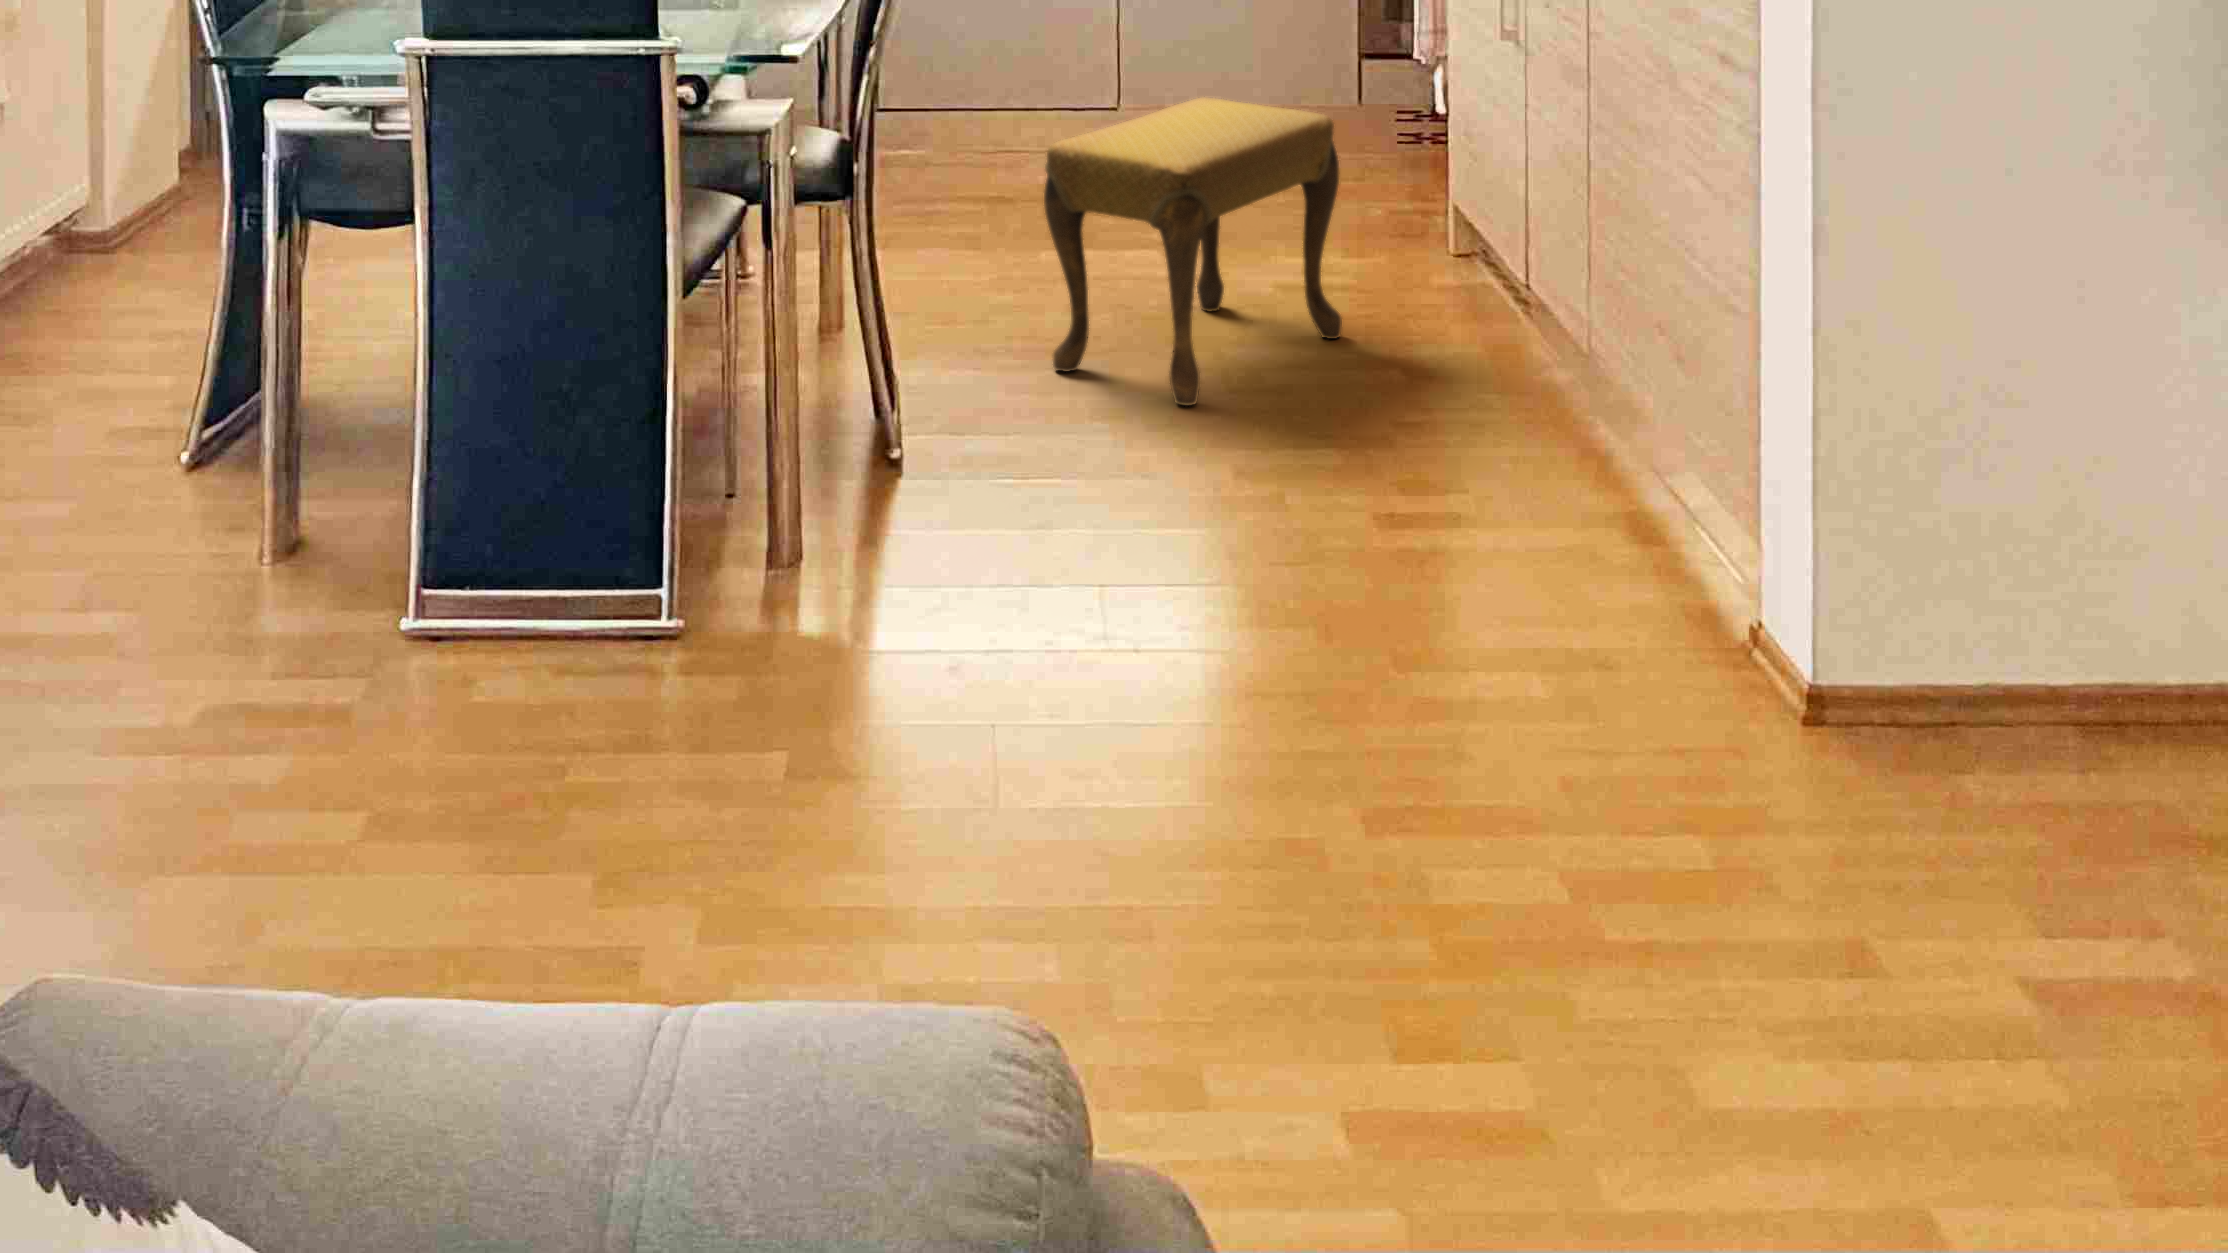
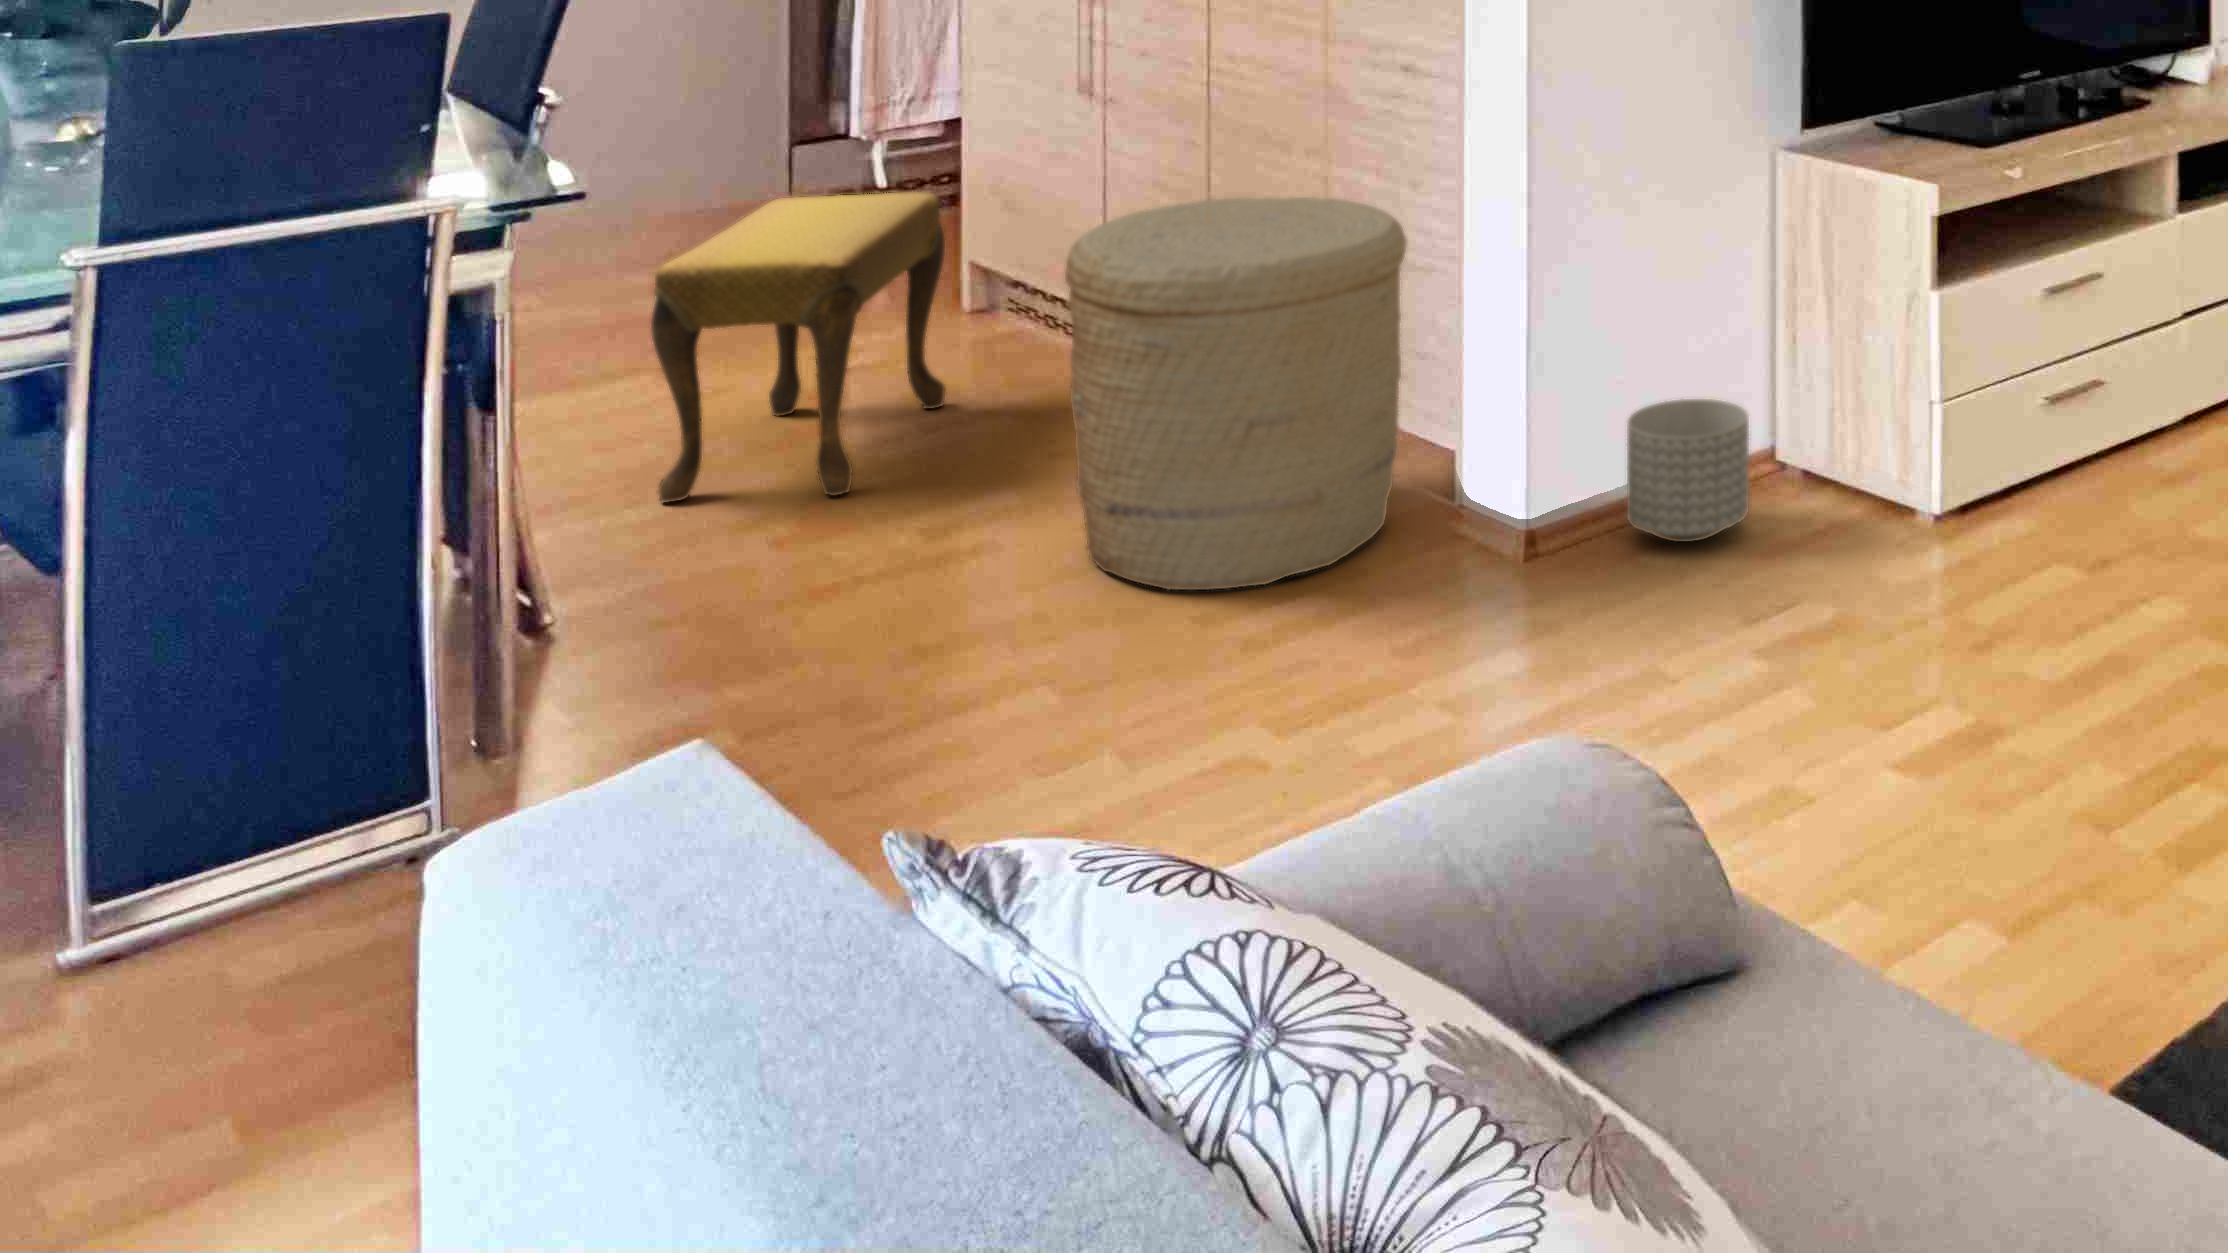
basket: none [1302,171,1696,650] -> present [1065,197,1406,590]
planter: none [1951,573,2143,794] -> present [1627,399,1749,542]

